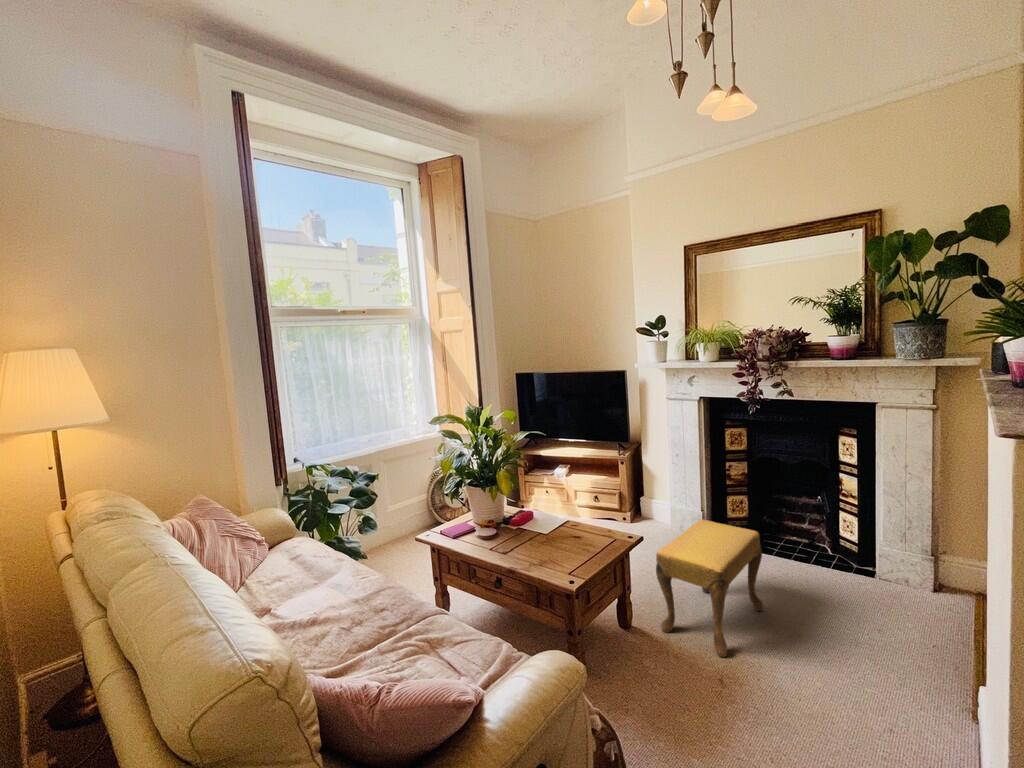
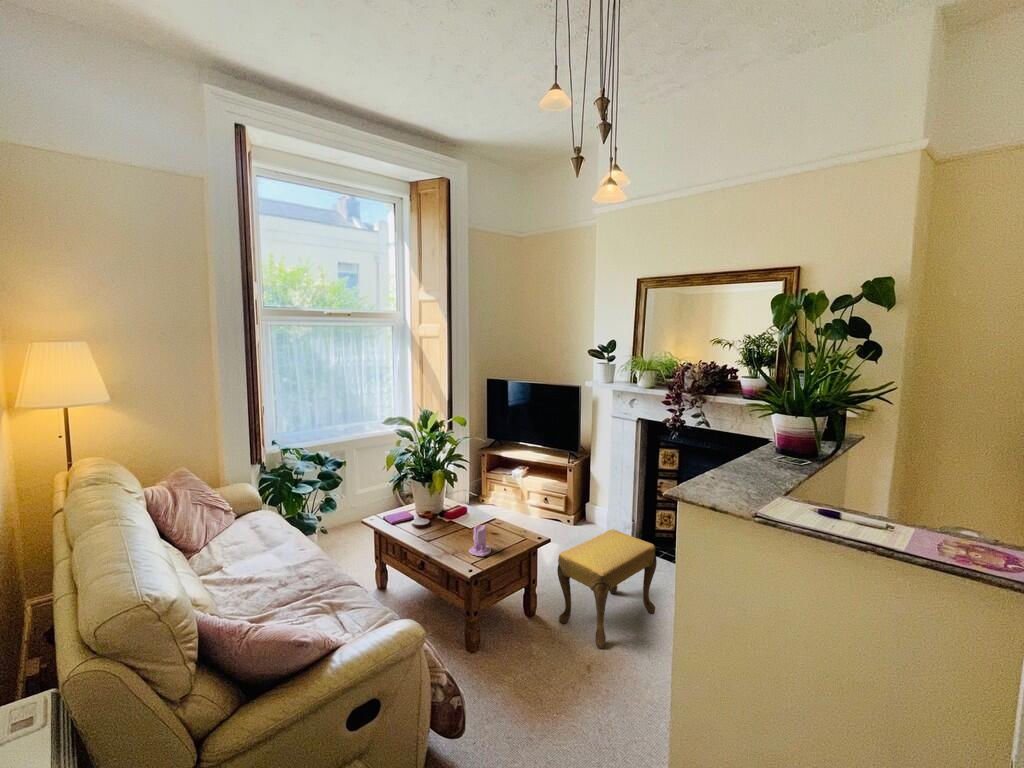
candle: none [558,524,584,564] -> present [469,525,491,556]

